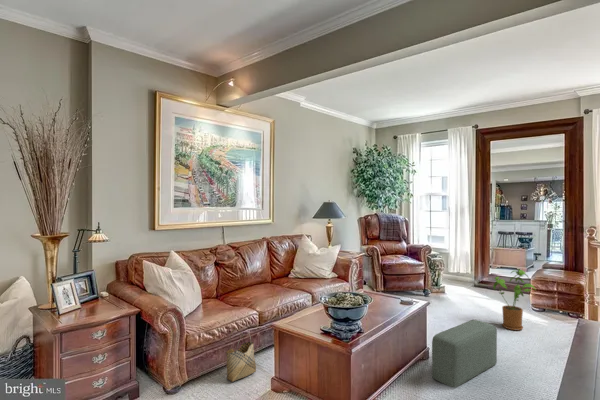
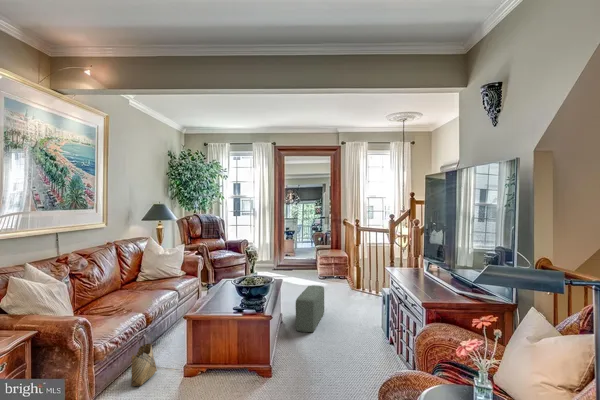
house plant: present [493,270,535,330] -> none [305,249,332,292]

